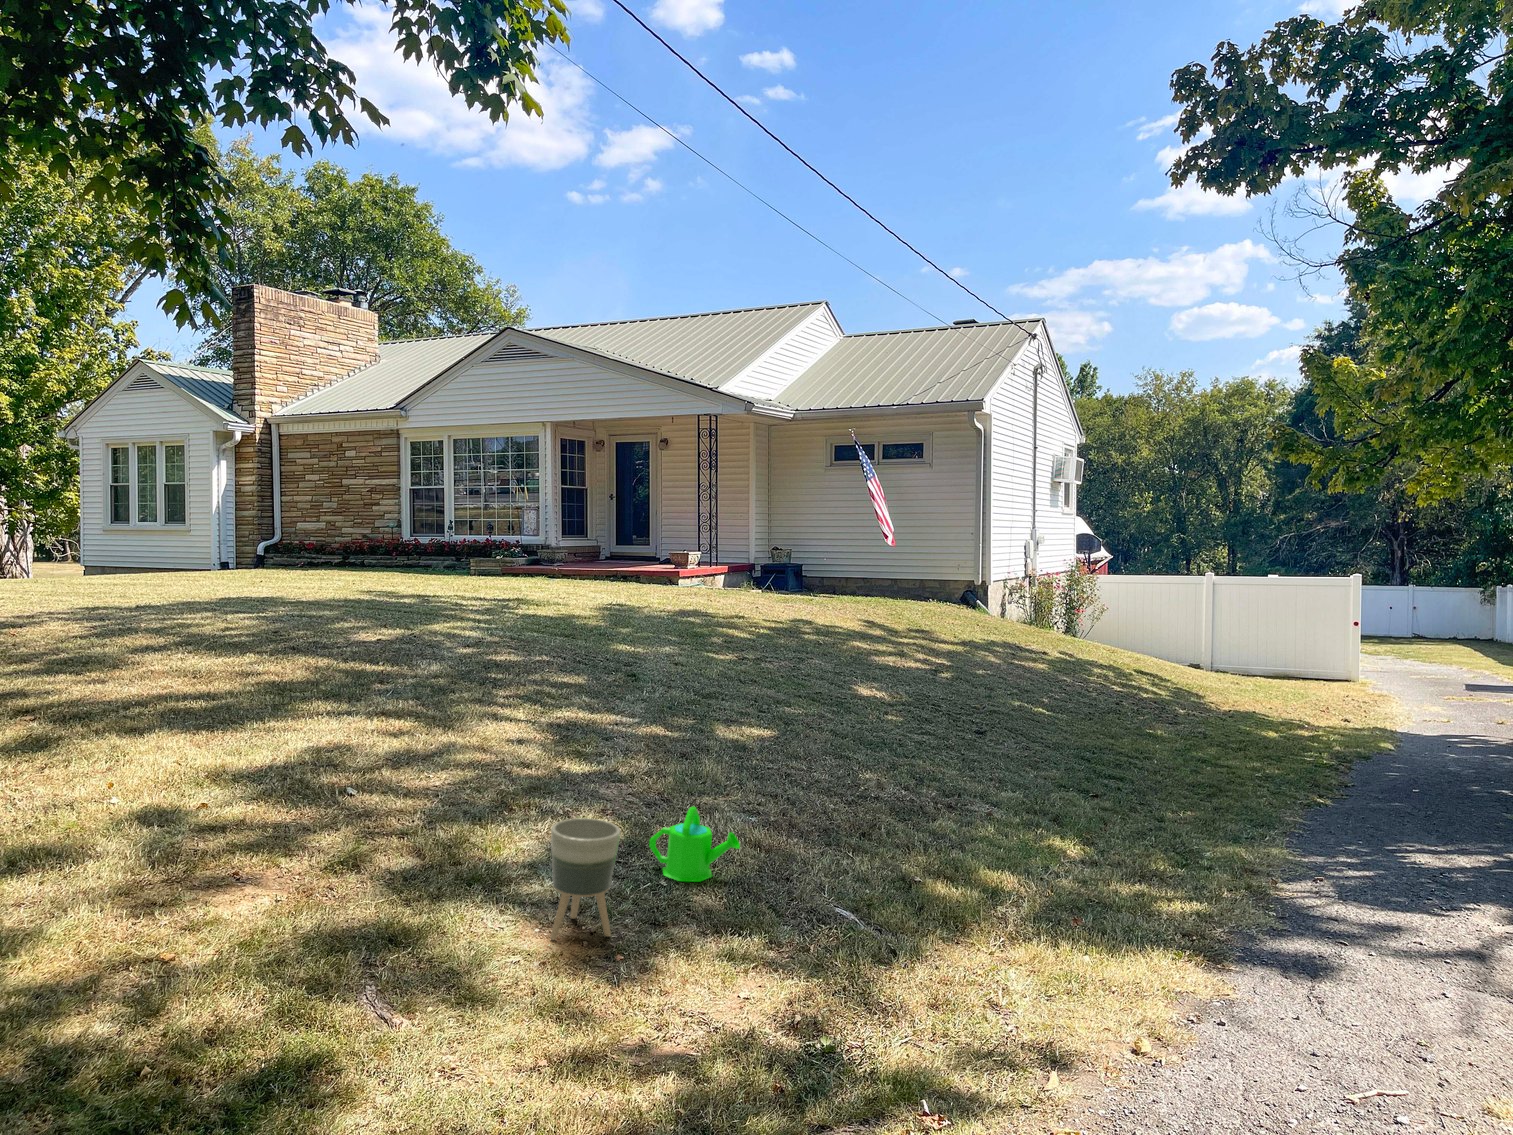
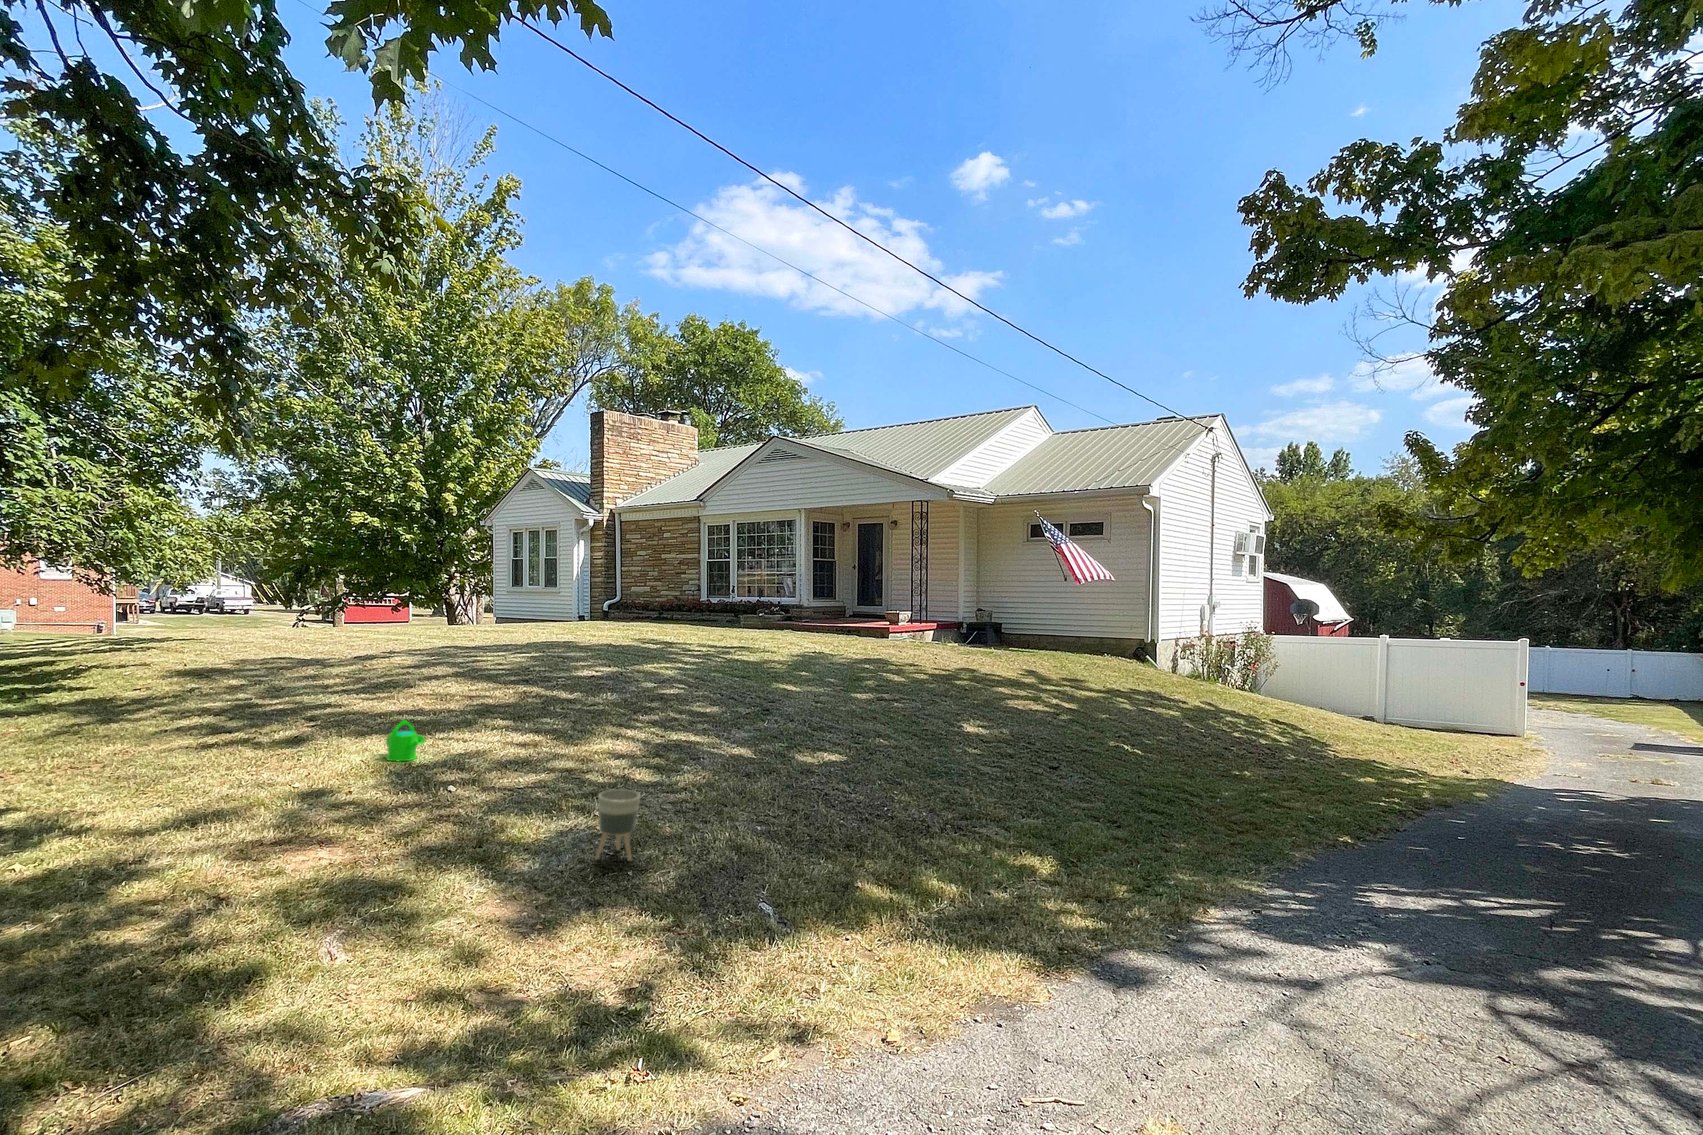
watering can: present [649,807,740,882] -> present [386,720,425,761]

